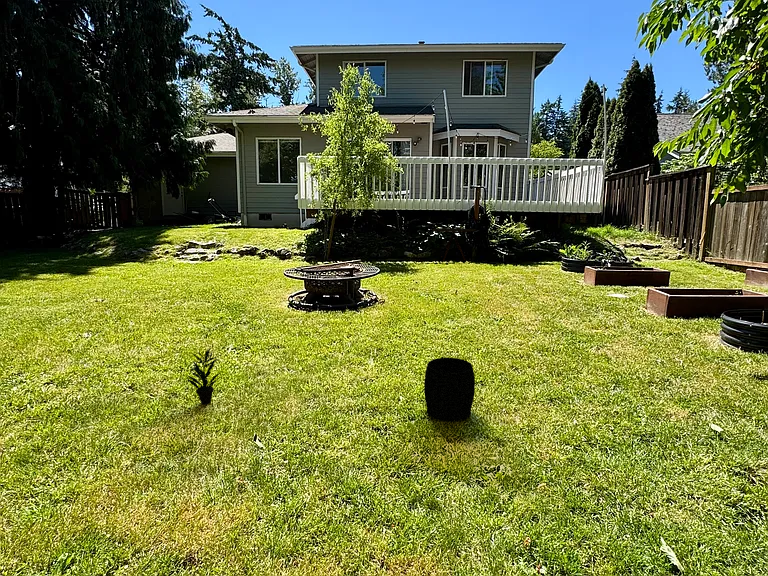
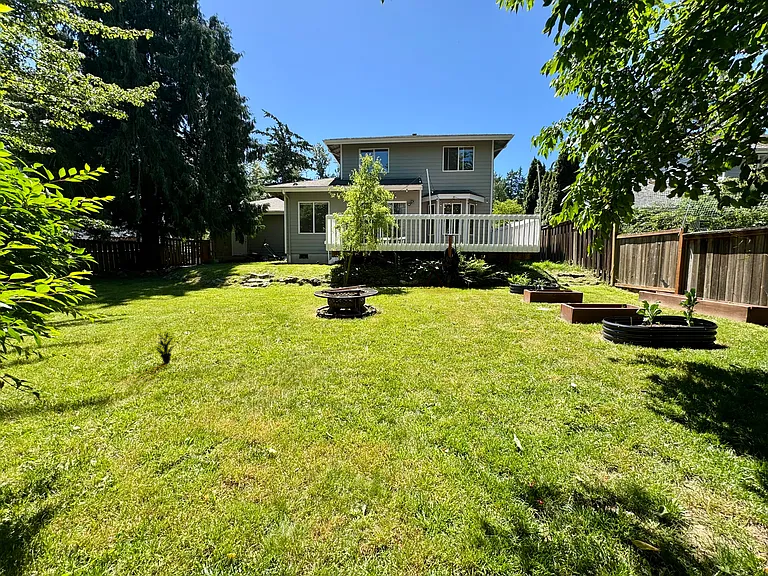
potted plant: present [187,349,220,405] -> present [156,332,174,364]
woven basket: present [424,357,475,422] -> none [396,342,427,381]

